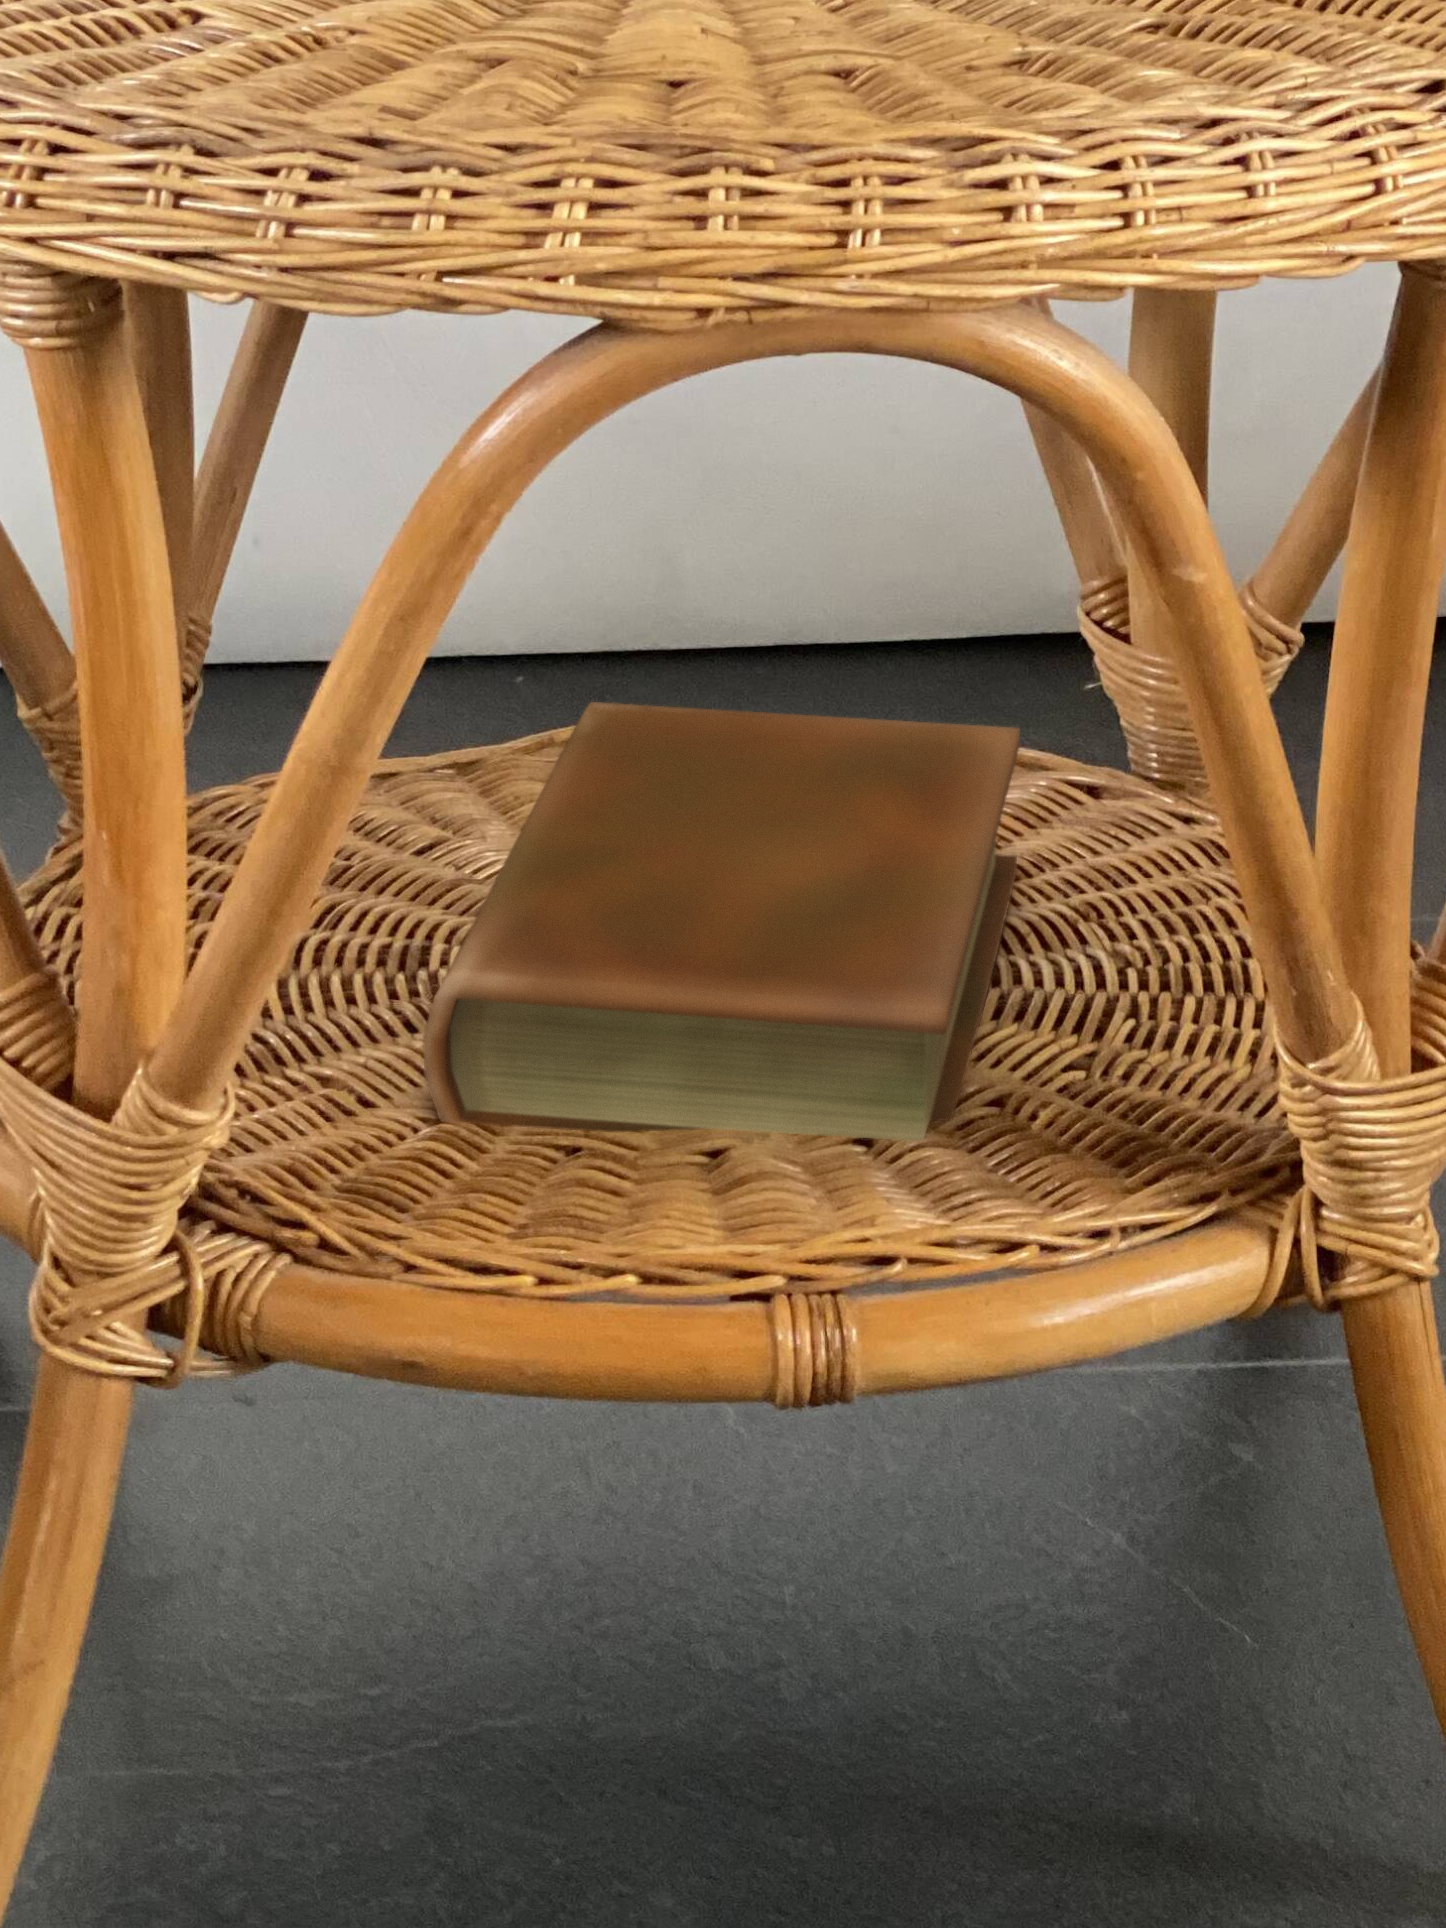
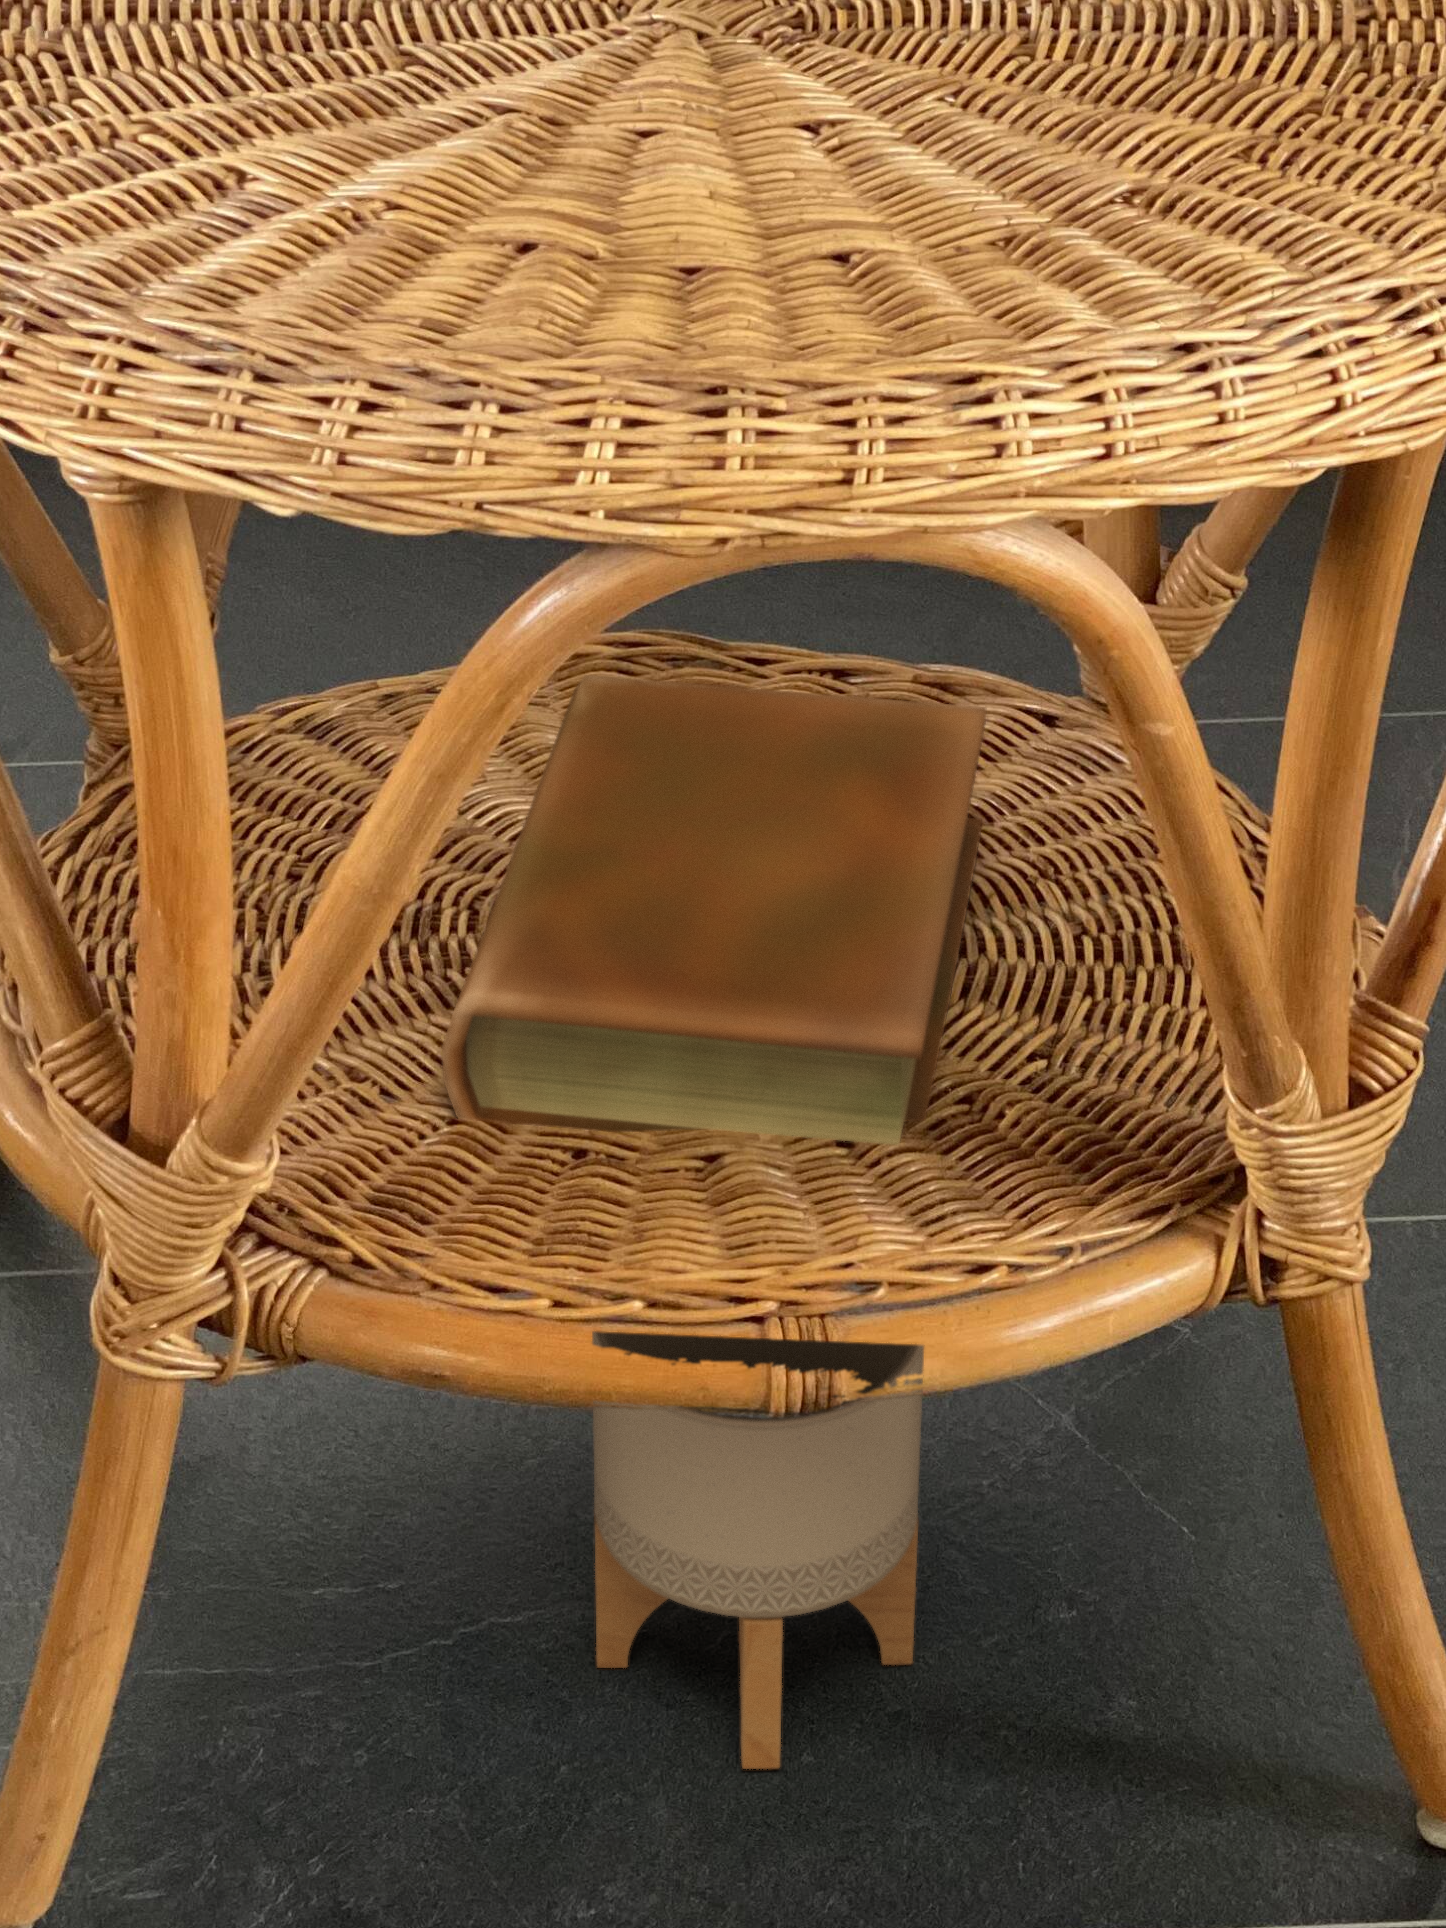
planter: none [589,1249,955,1867] -> present [592,1331,924,1769]

